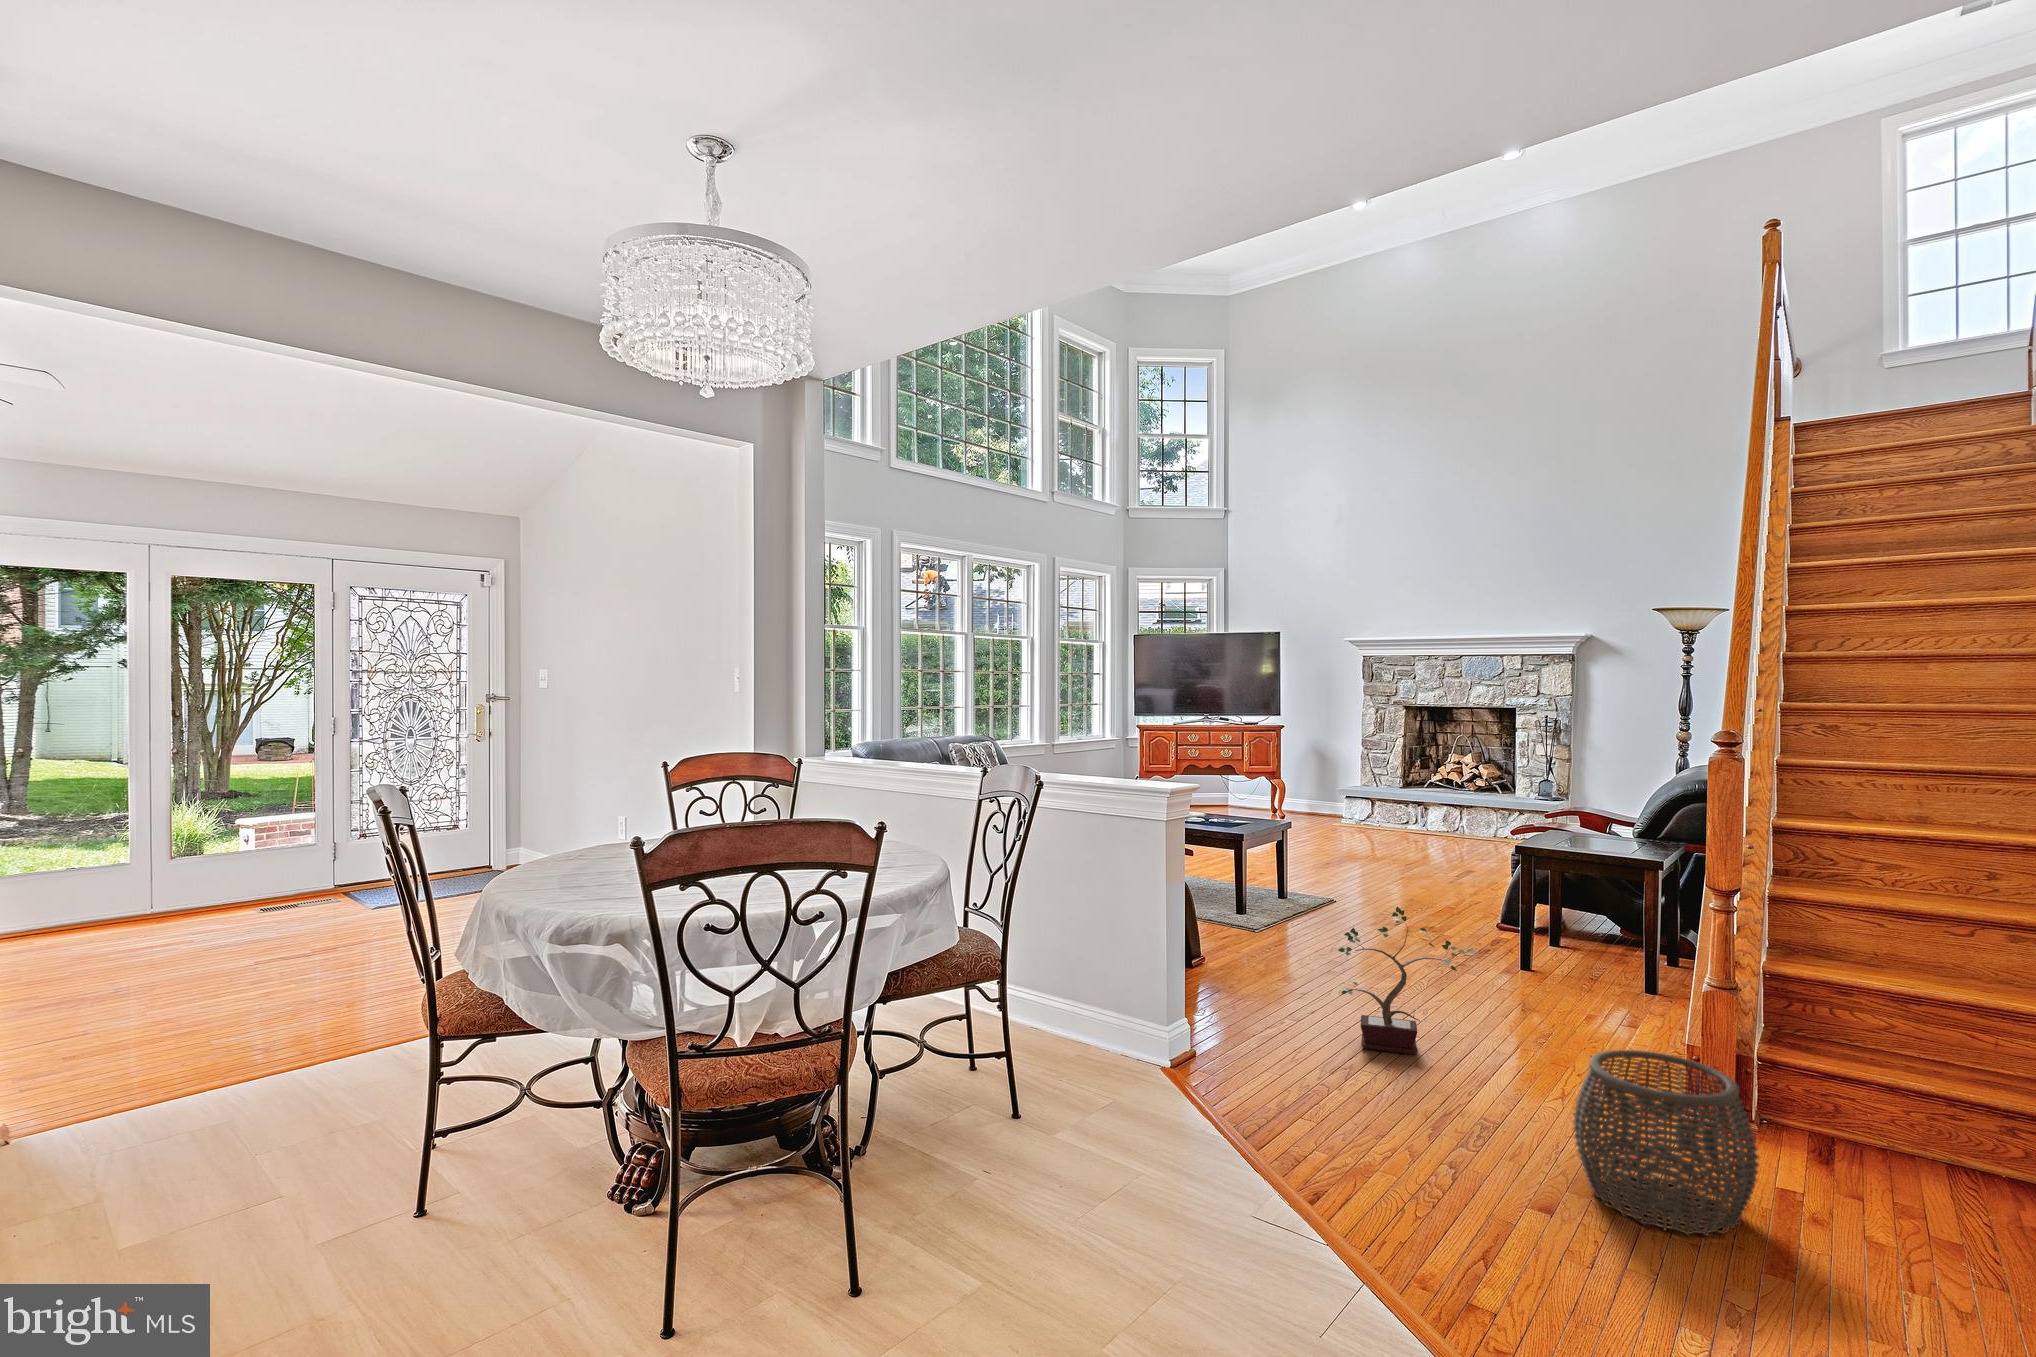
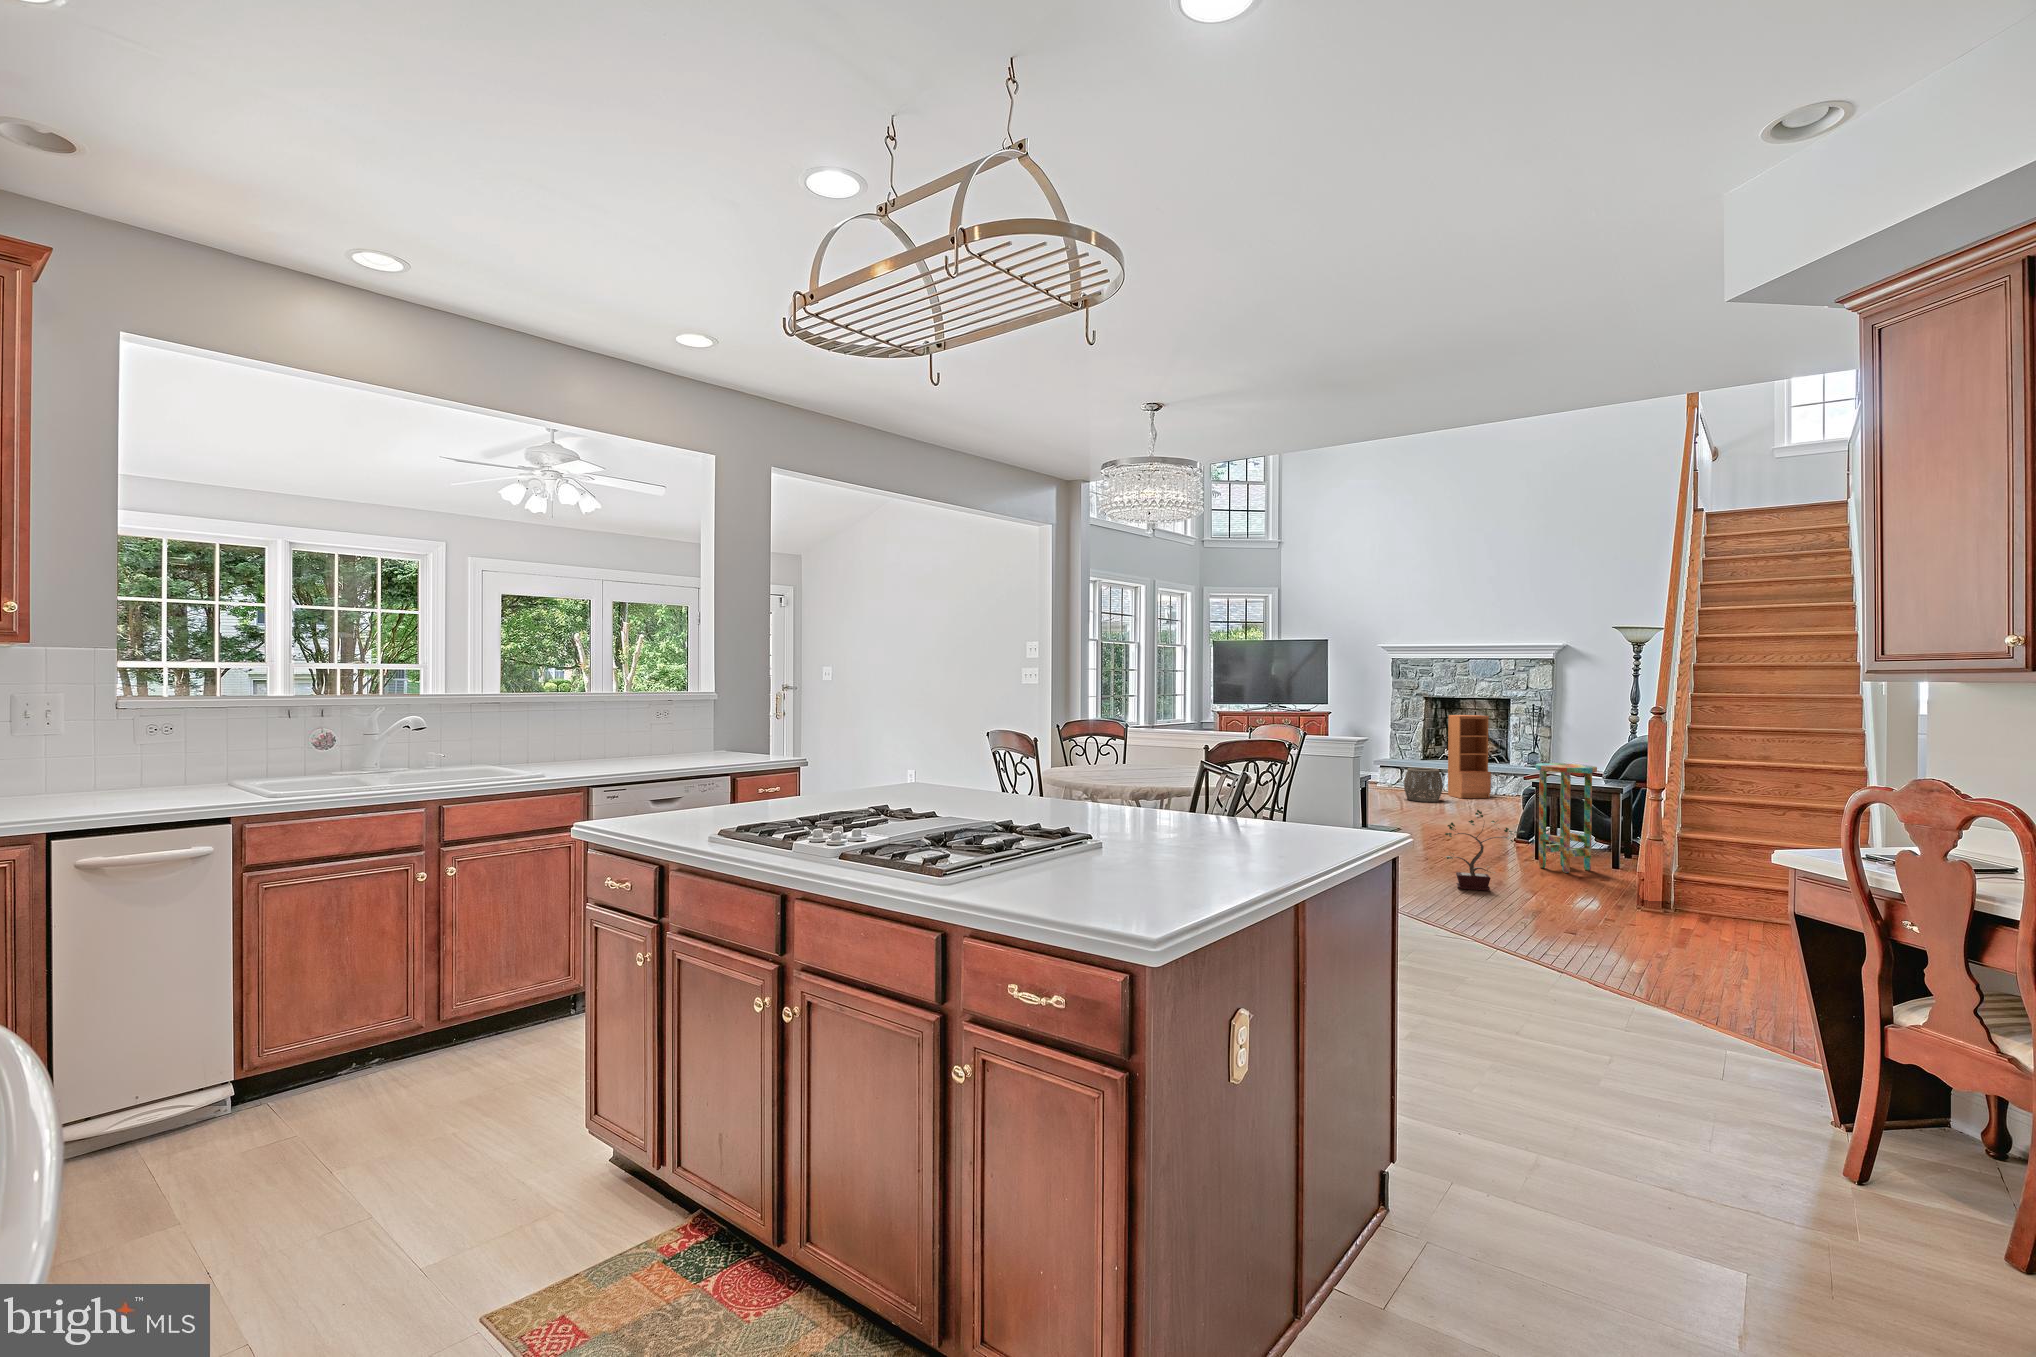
bookcase: none [1430,730,1487,843] -> present [1448,715,1491,798]
side table: none [1514,816,1617,1005] -> present [1536,763,1597,873]
woven basket: present [1573,1050,1759,1236] -> present [1404,768,1443,802]

